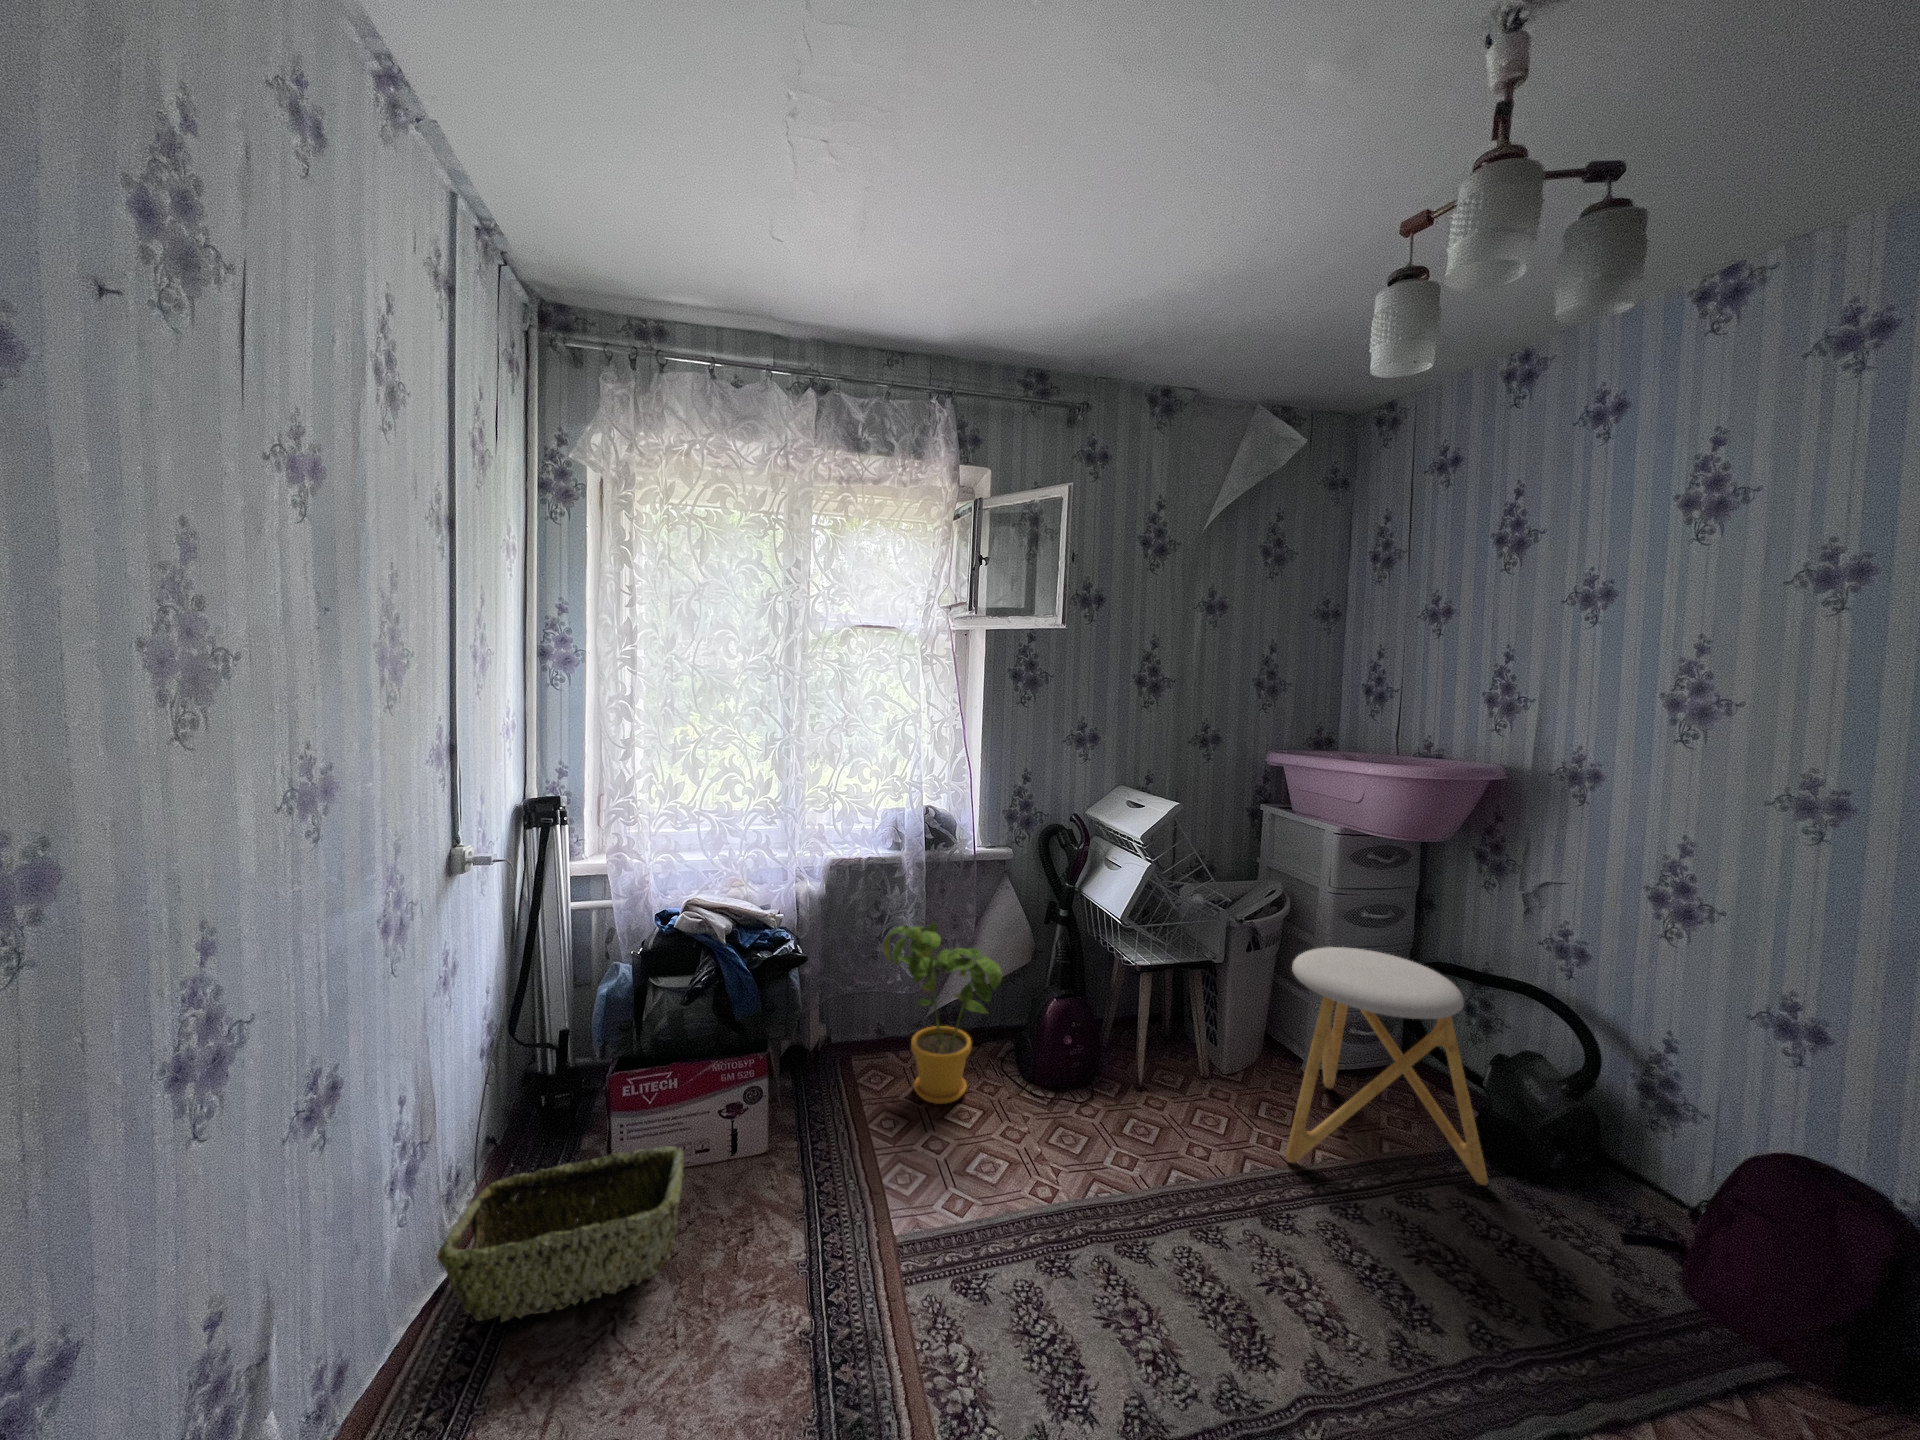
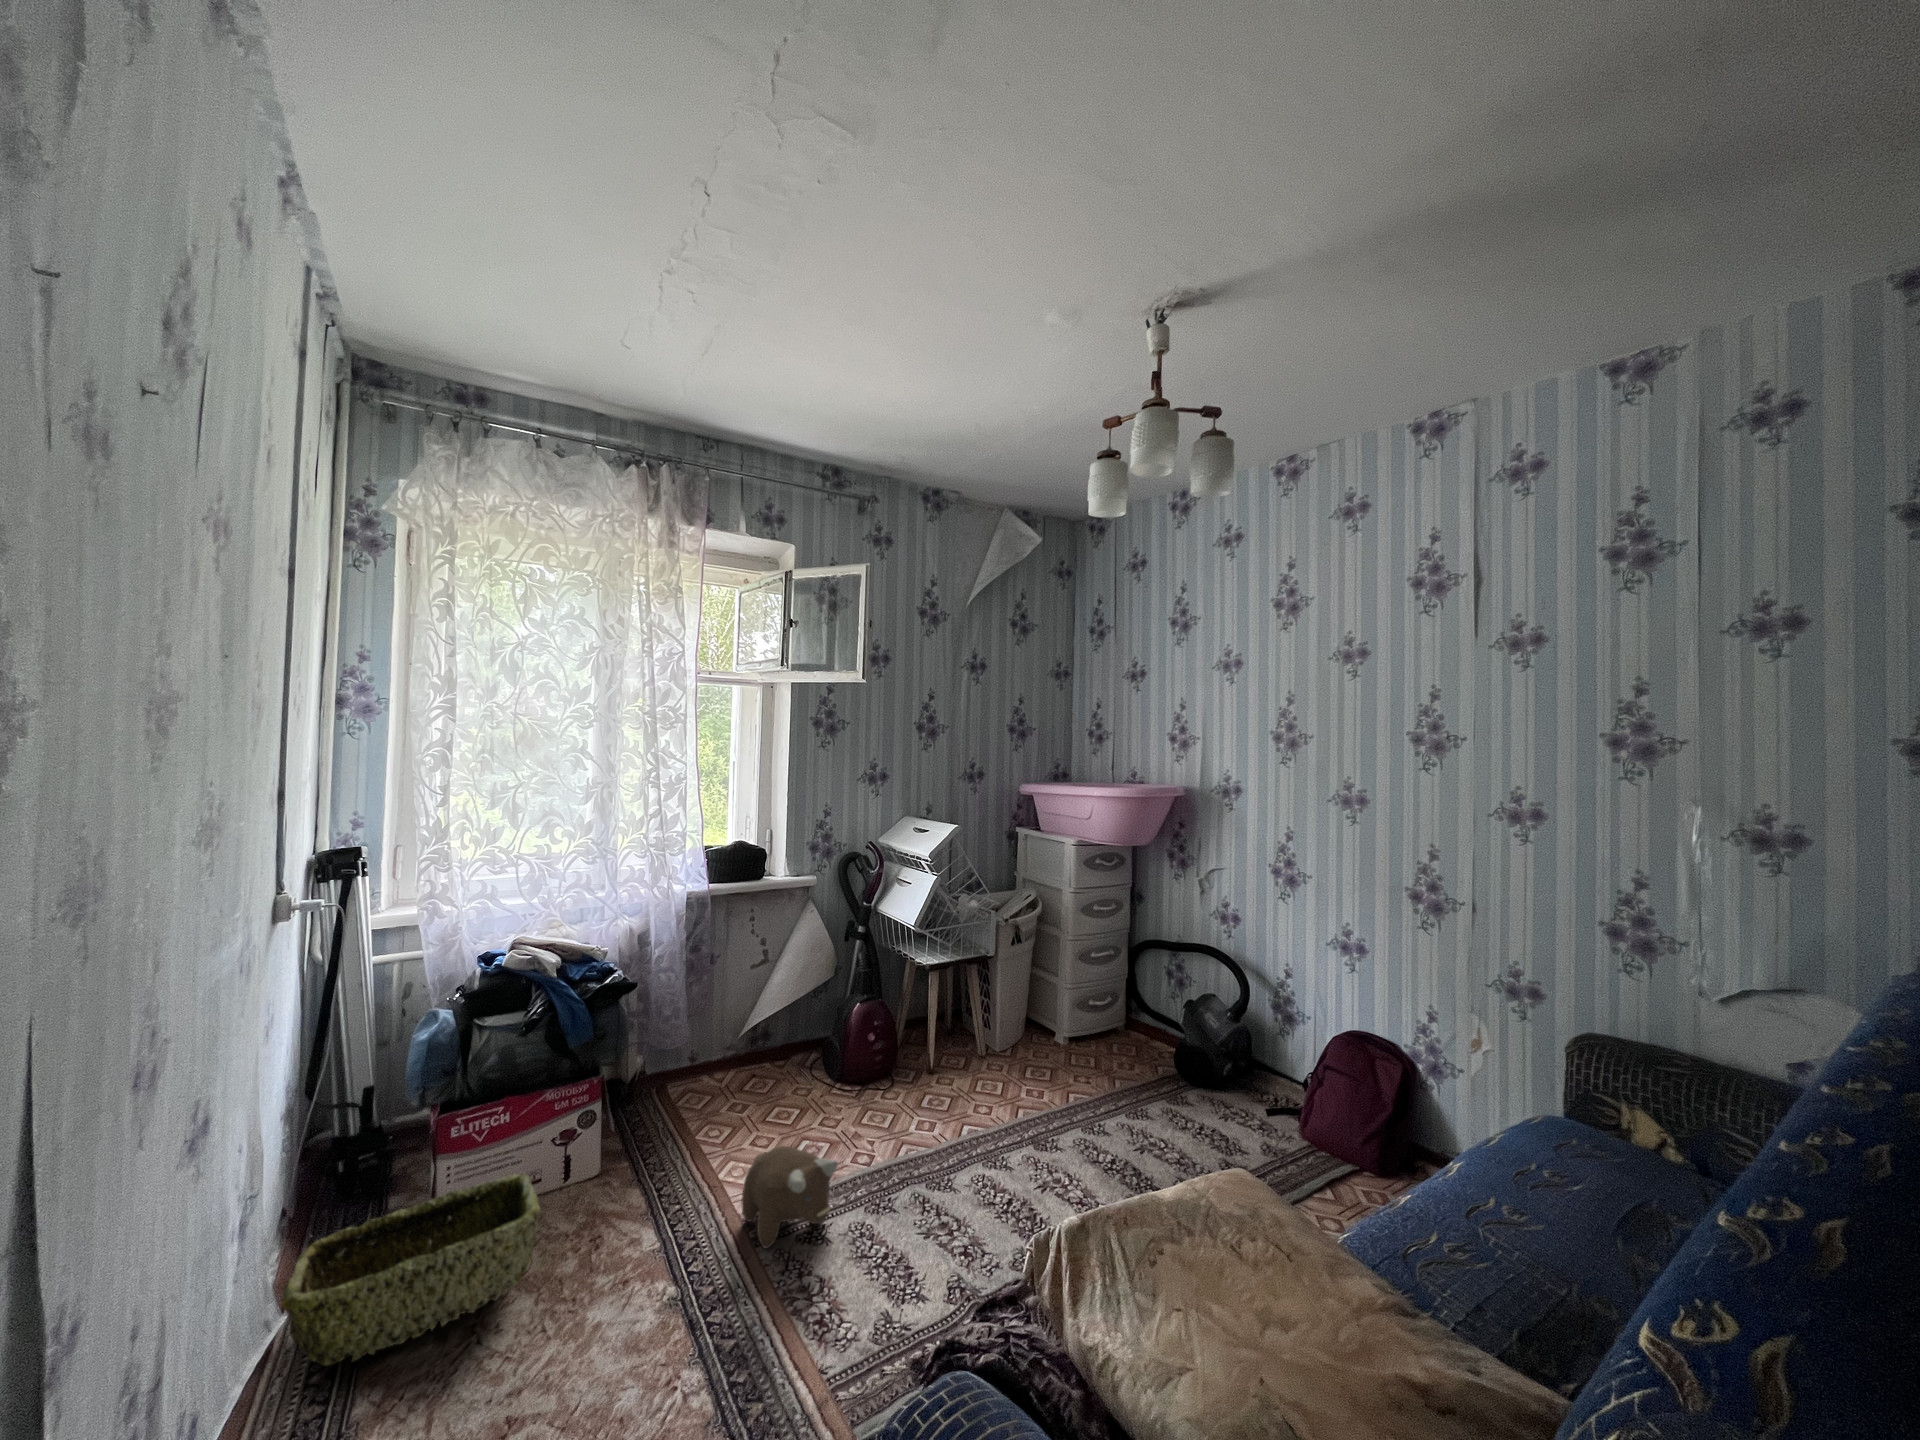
house plant: present [883,923,1002,1104] -> none [707,944,820,1111]
stool: present [1286,947,1488,1185] -> none [1047,933,1181,1103]
plush toy: none [895,1172,1000,1292] -> present [742,1146,838,1248]

